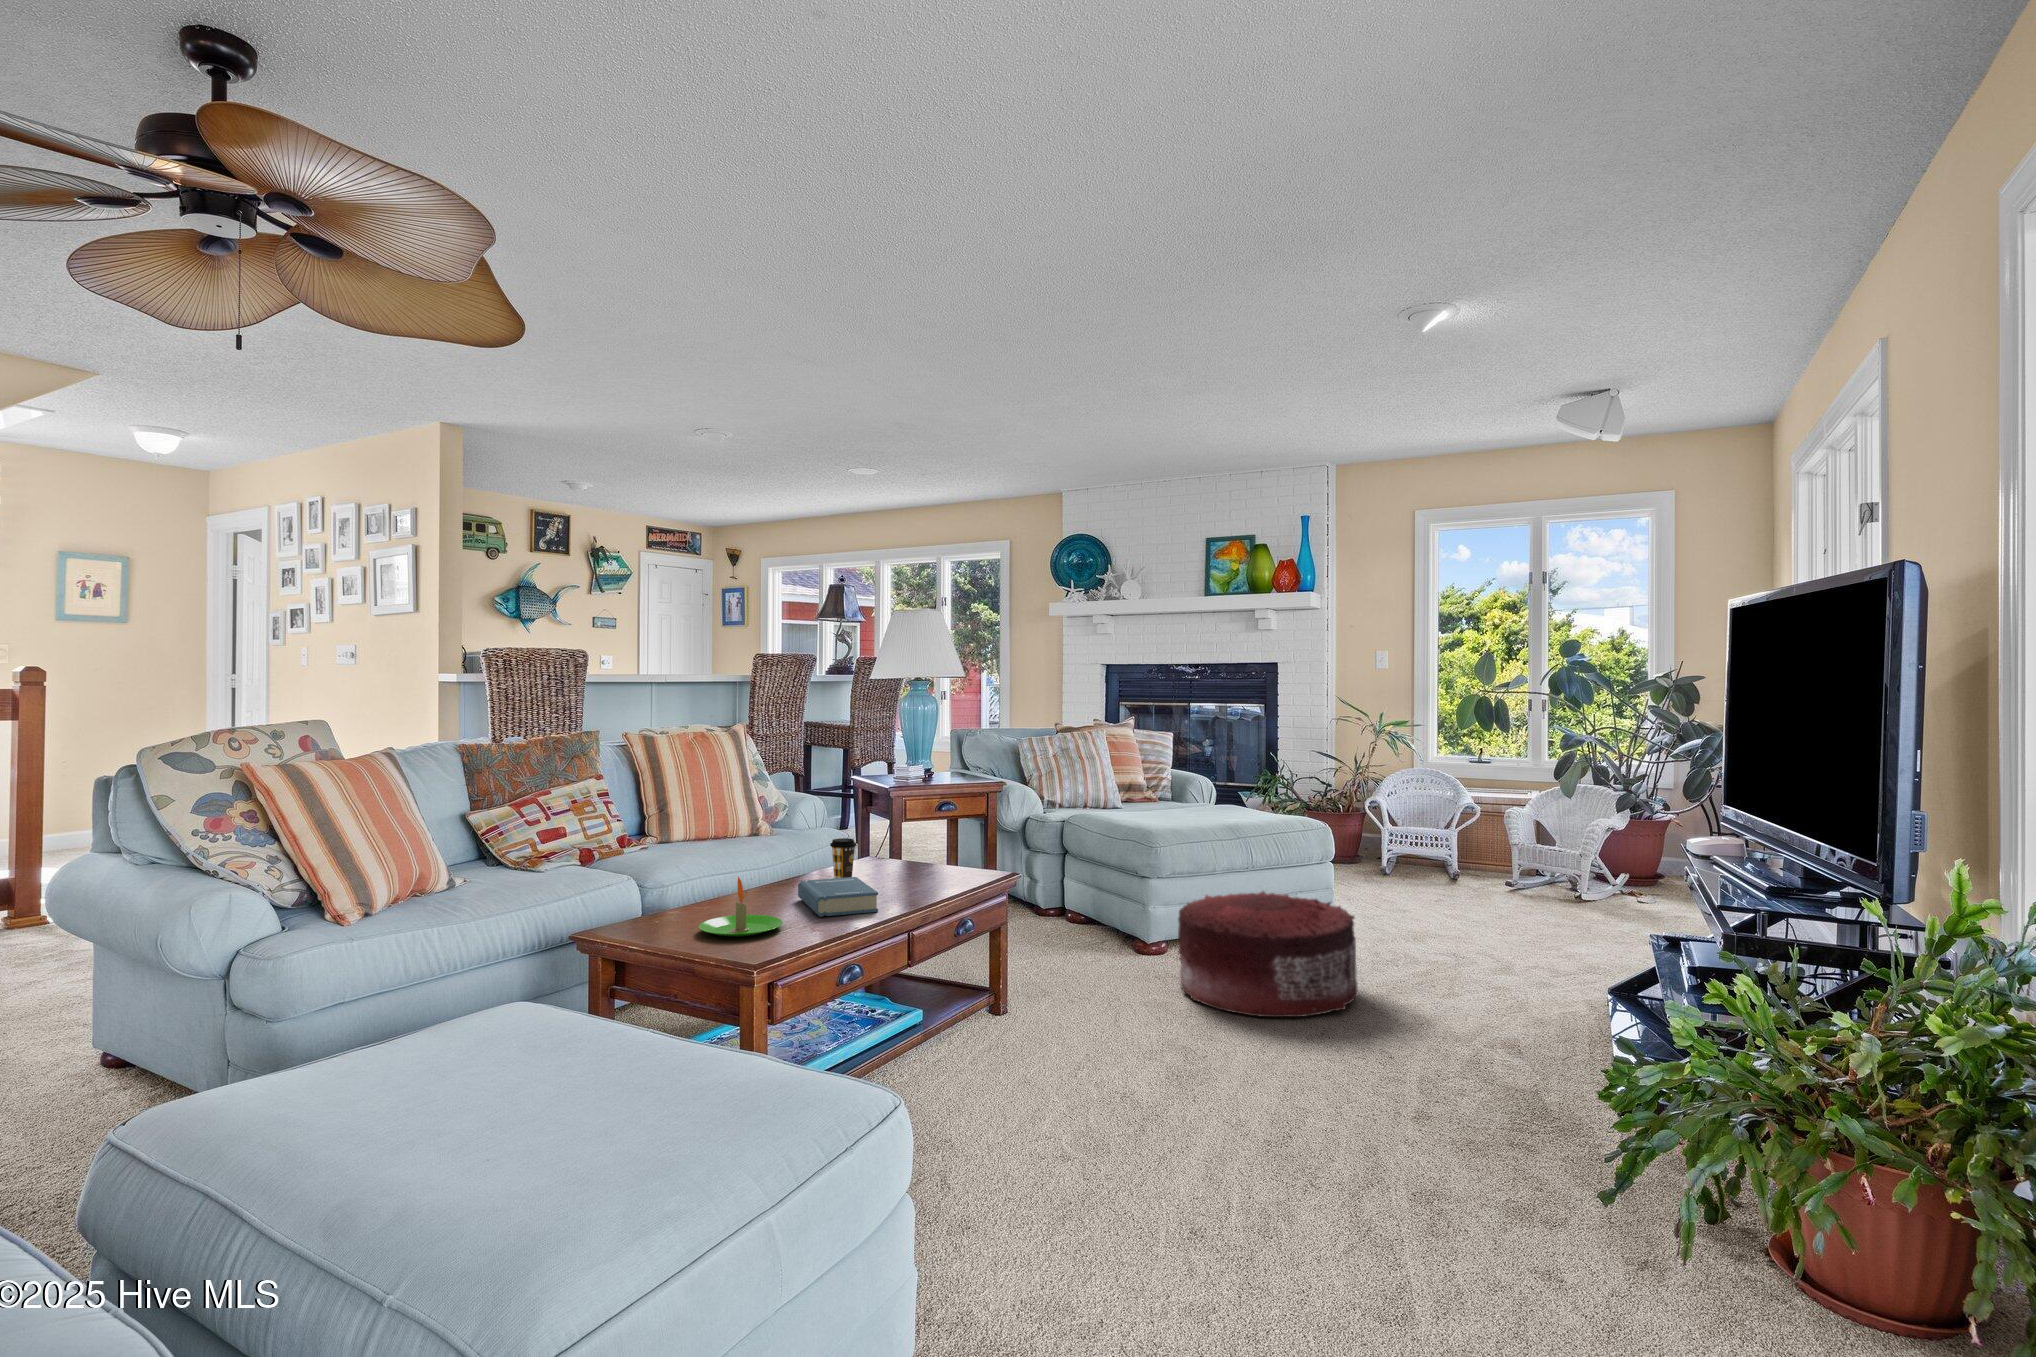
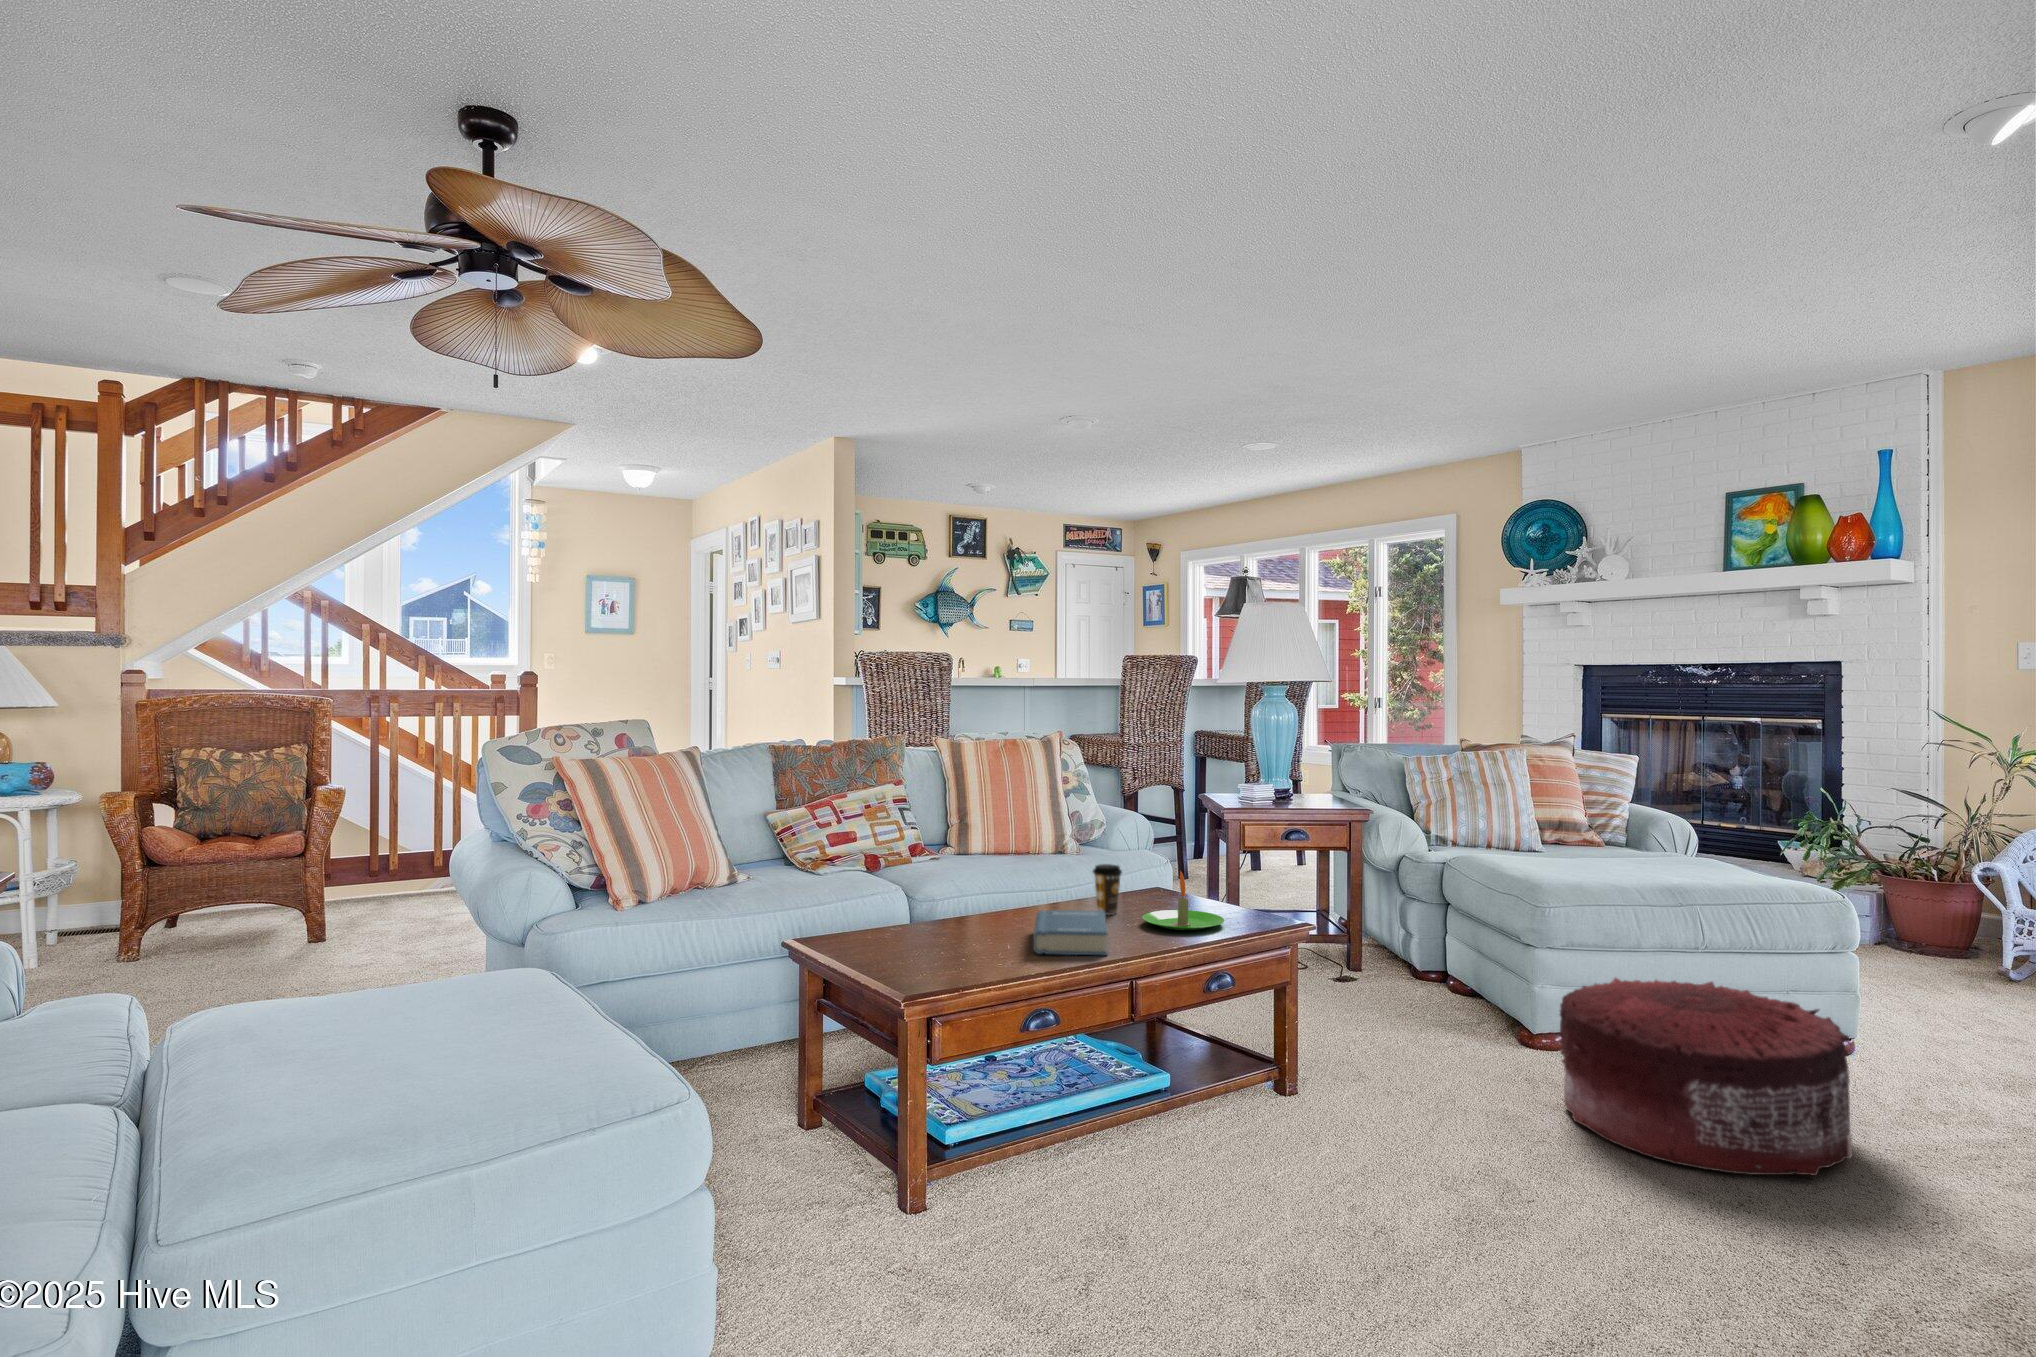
candle: present [699,877,783,937] -> present [1142,871,1225,930]

